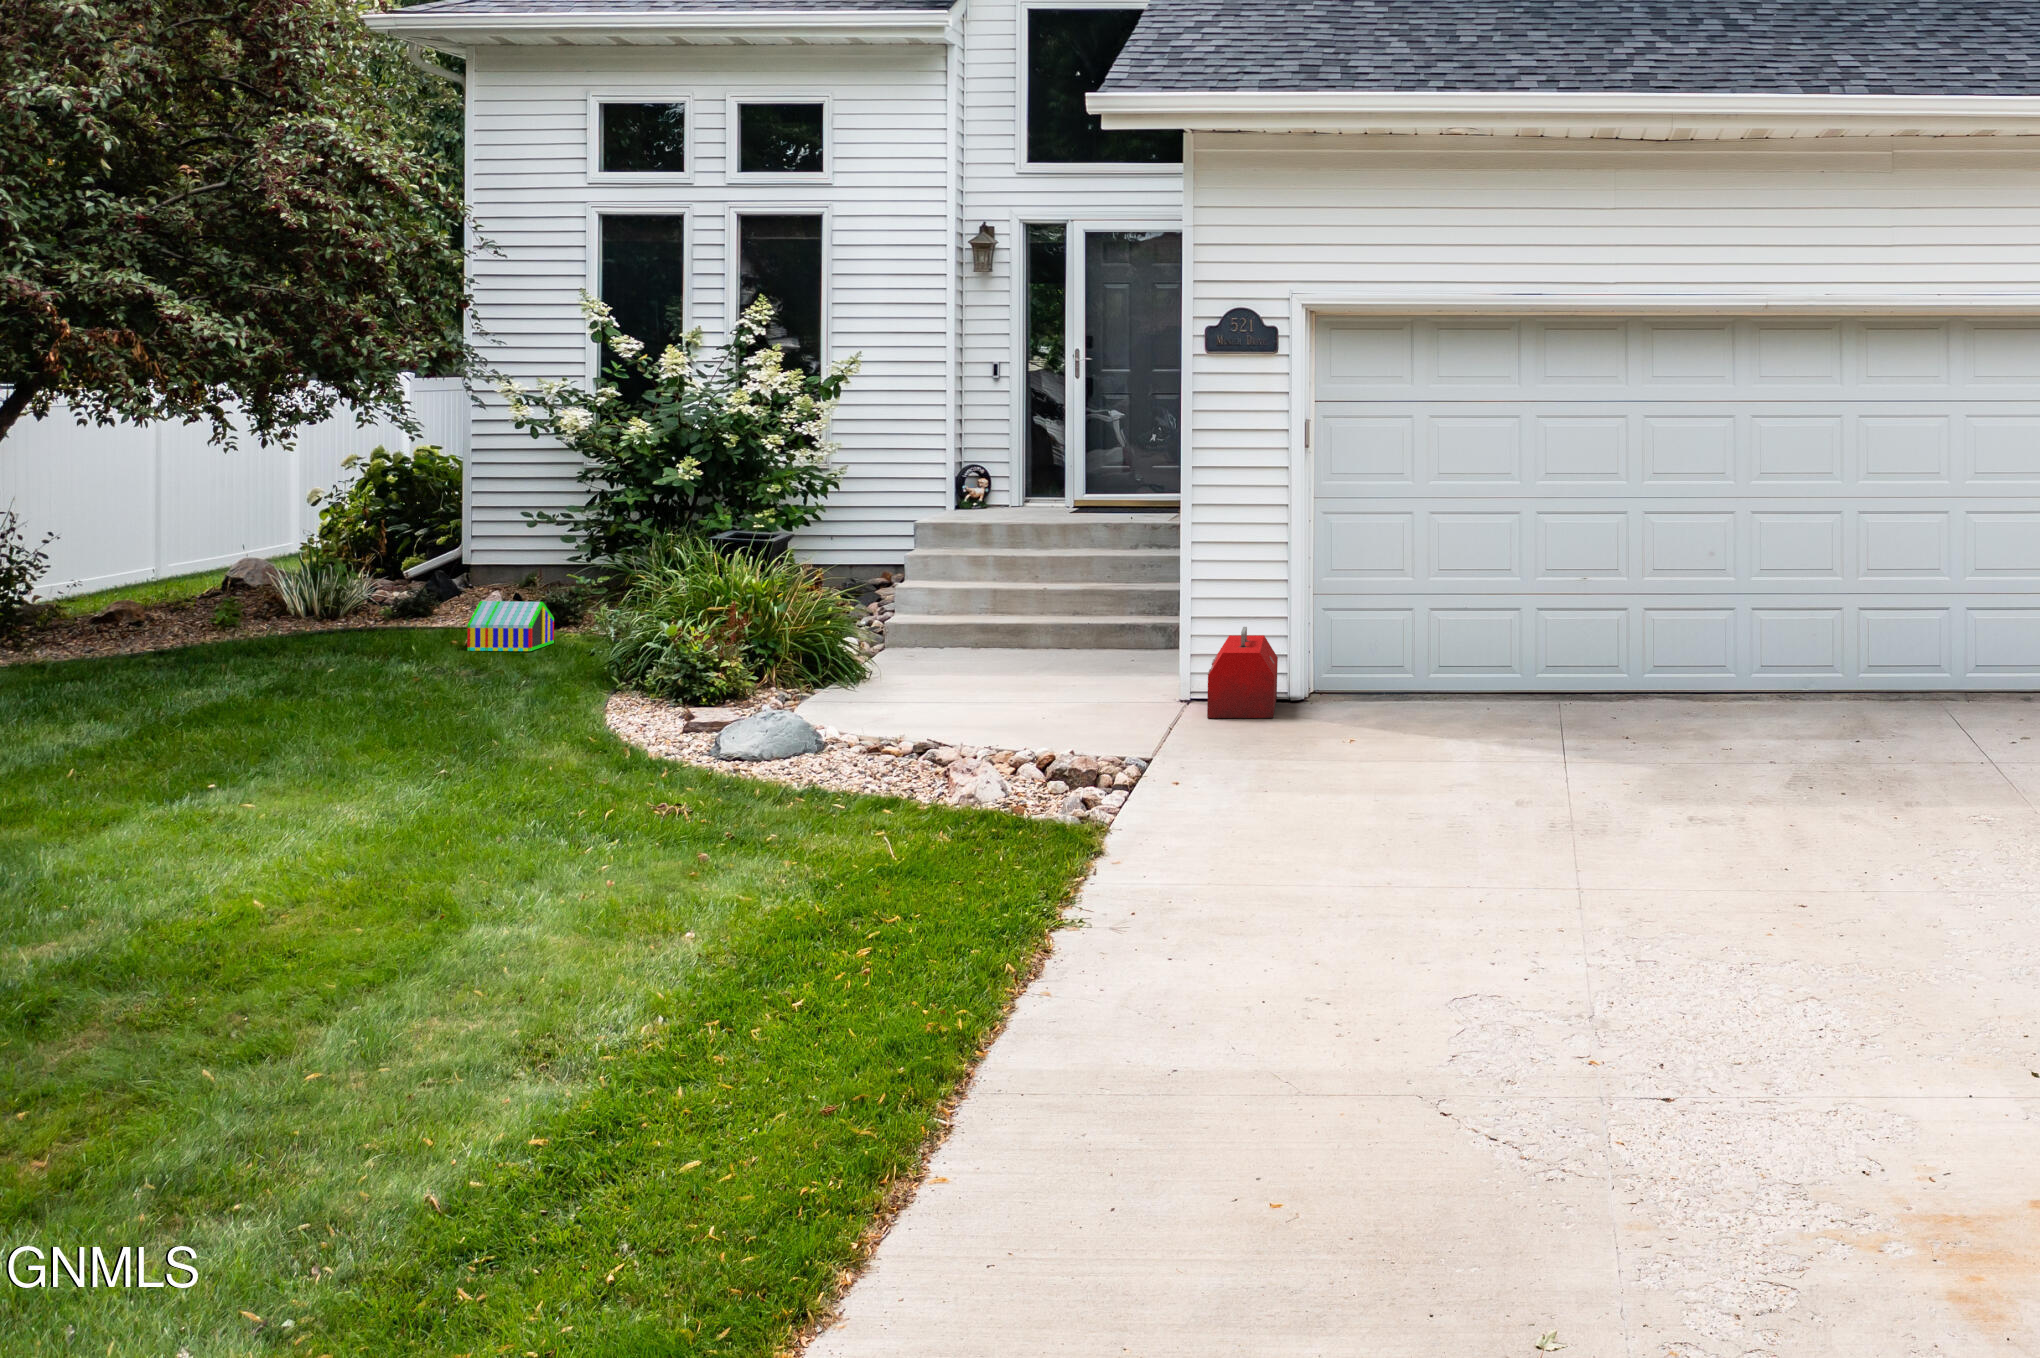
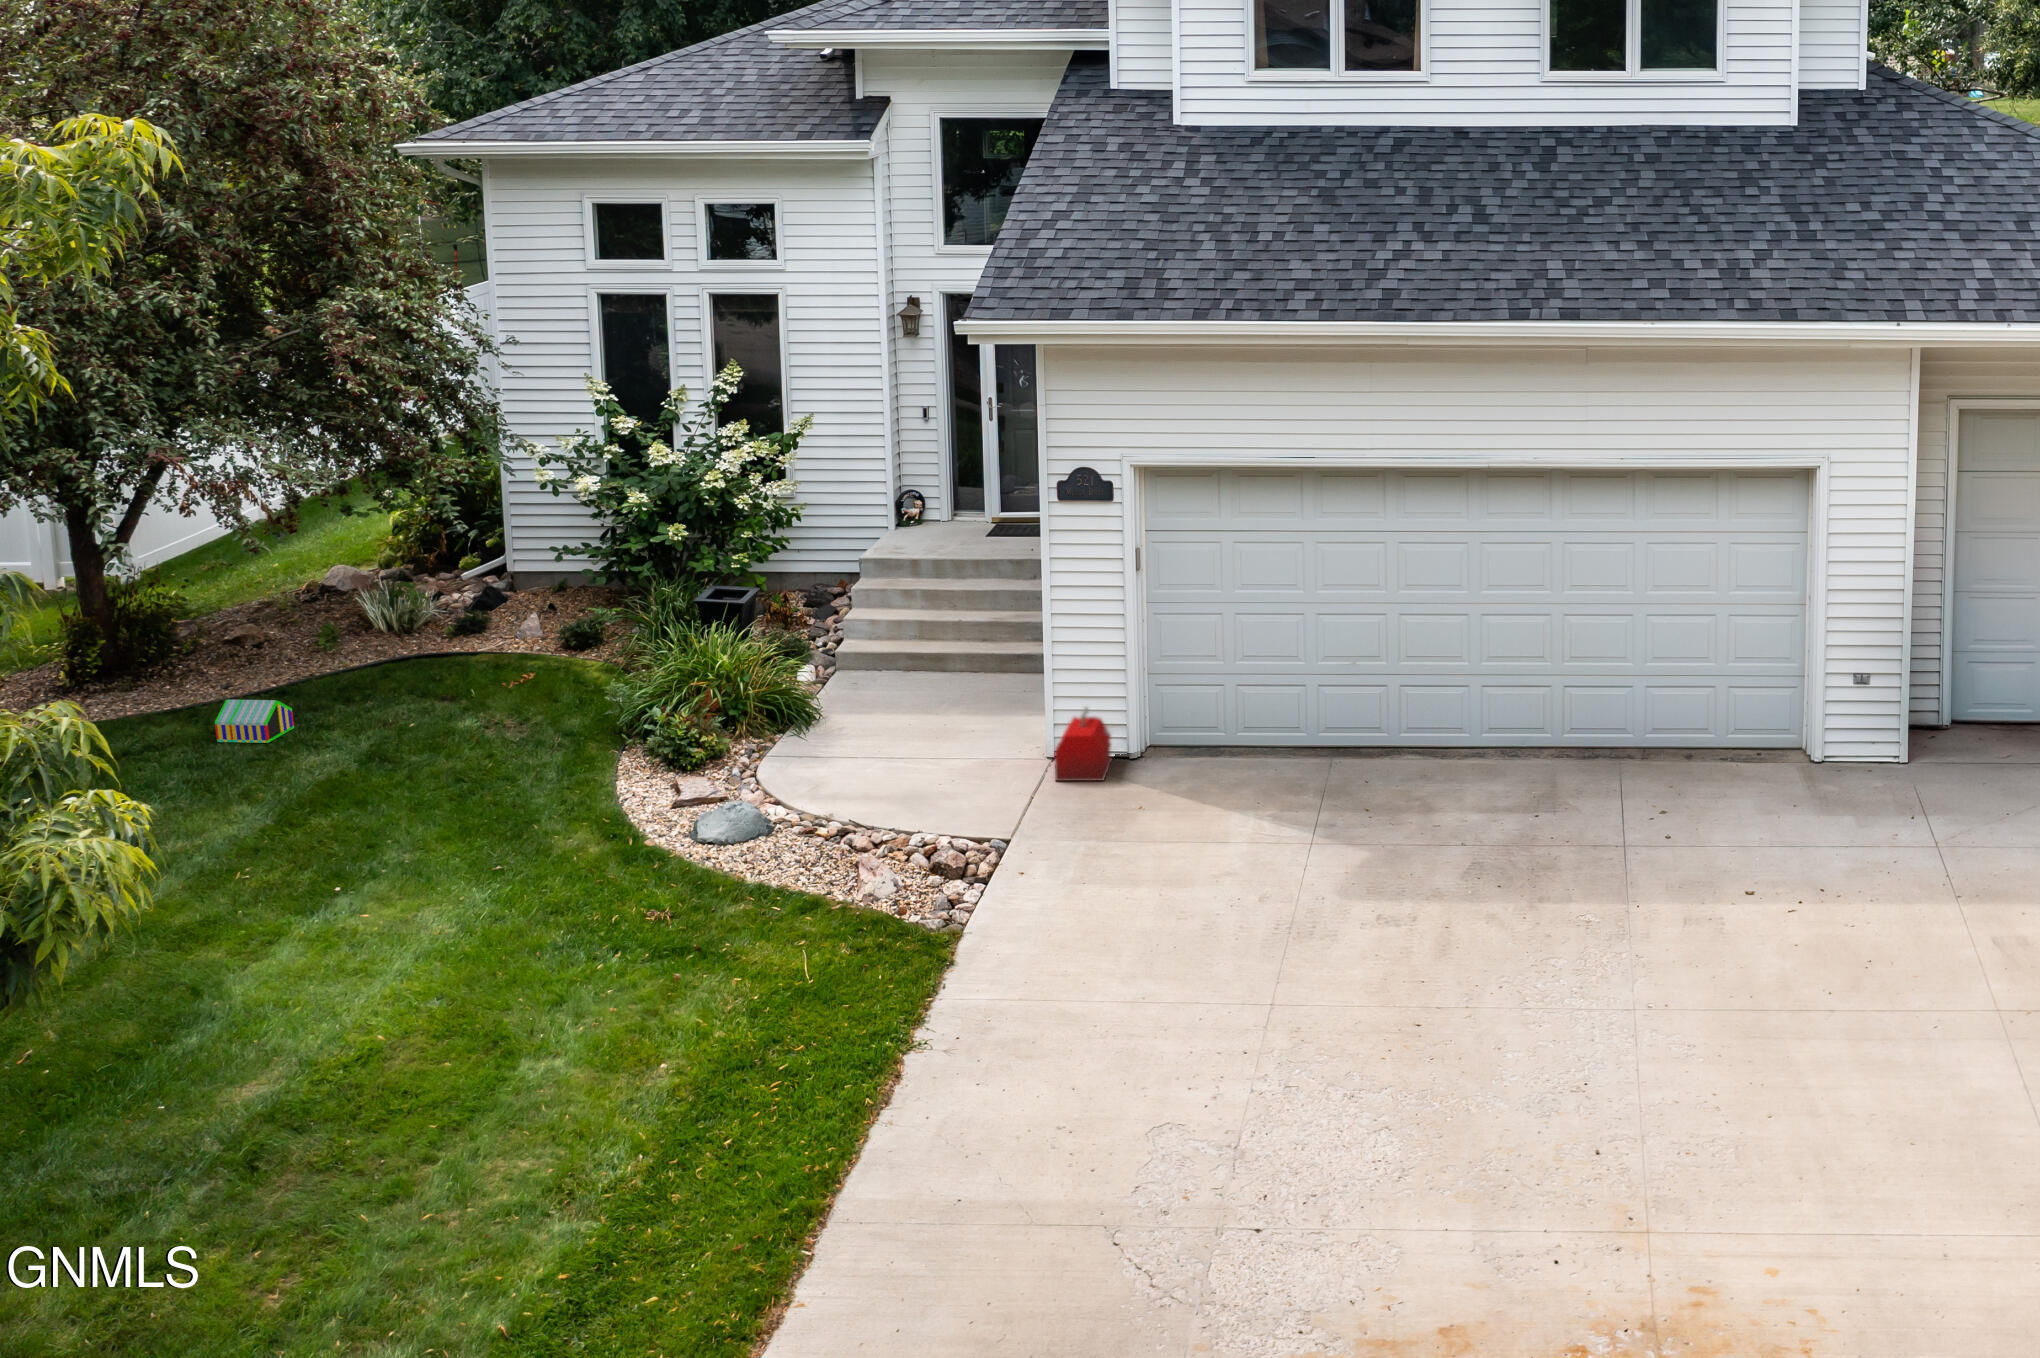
toy house: present [467,601,554,651] -> present [215,700,294,743]

